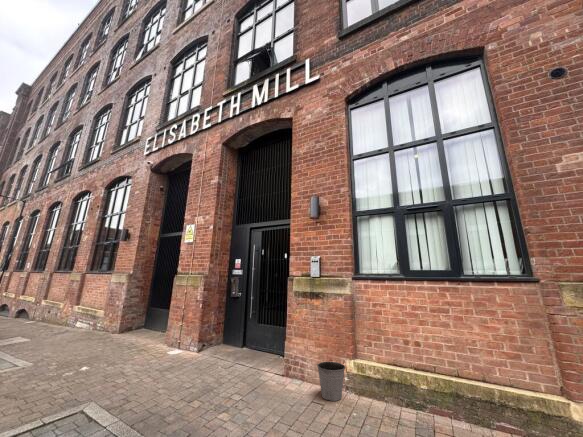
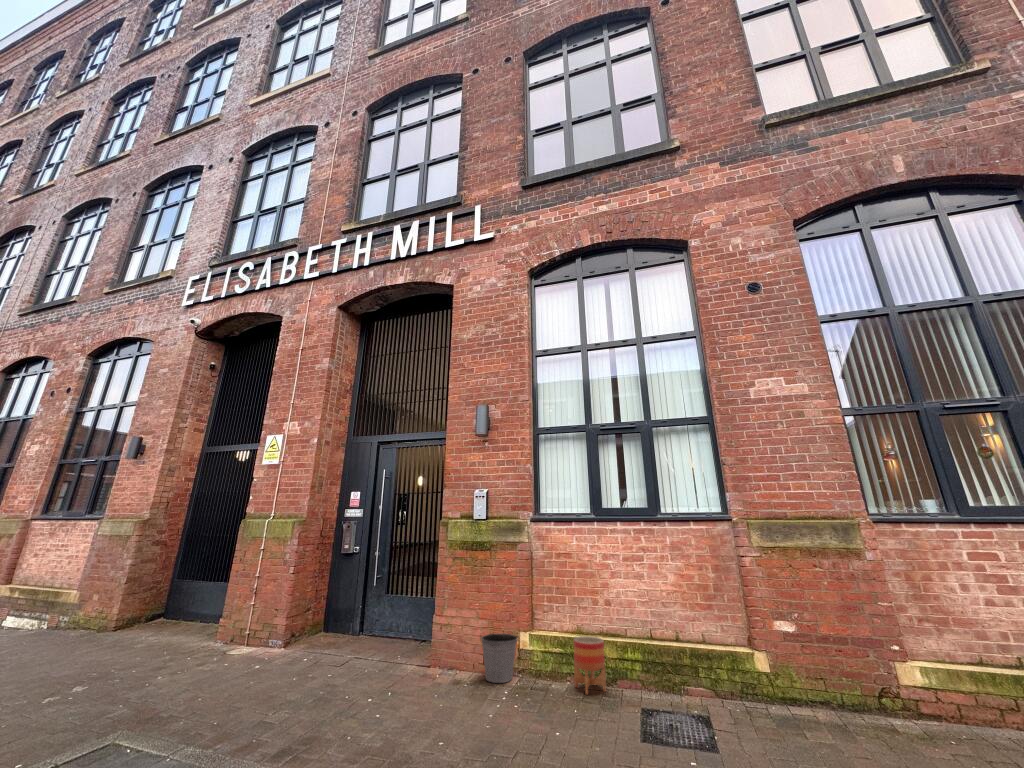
planter: none [390,371,420,422] -> present [574,636,606,694]

